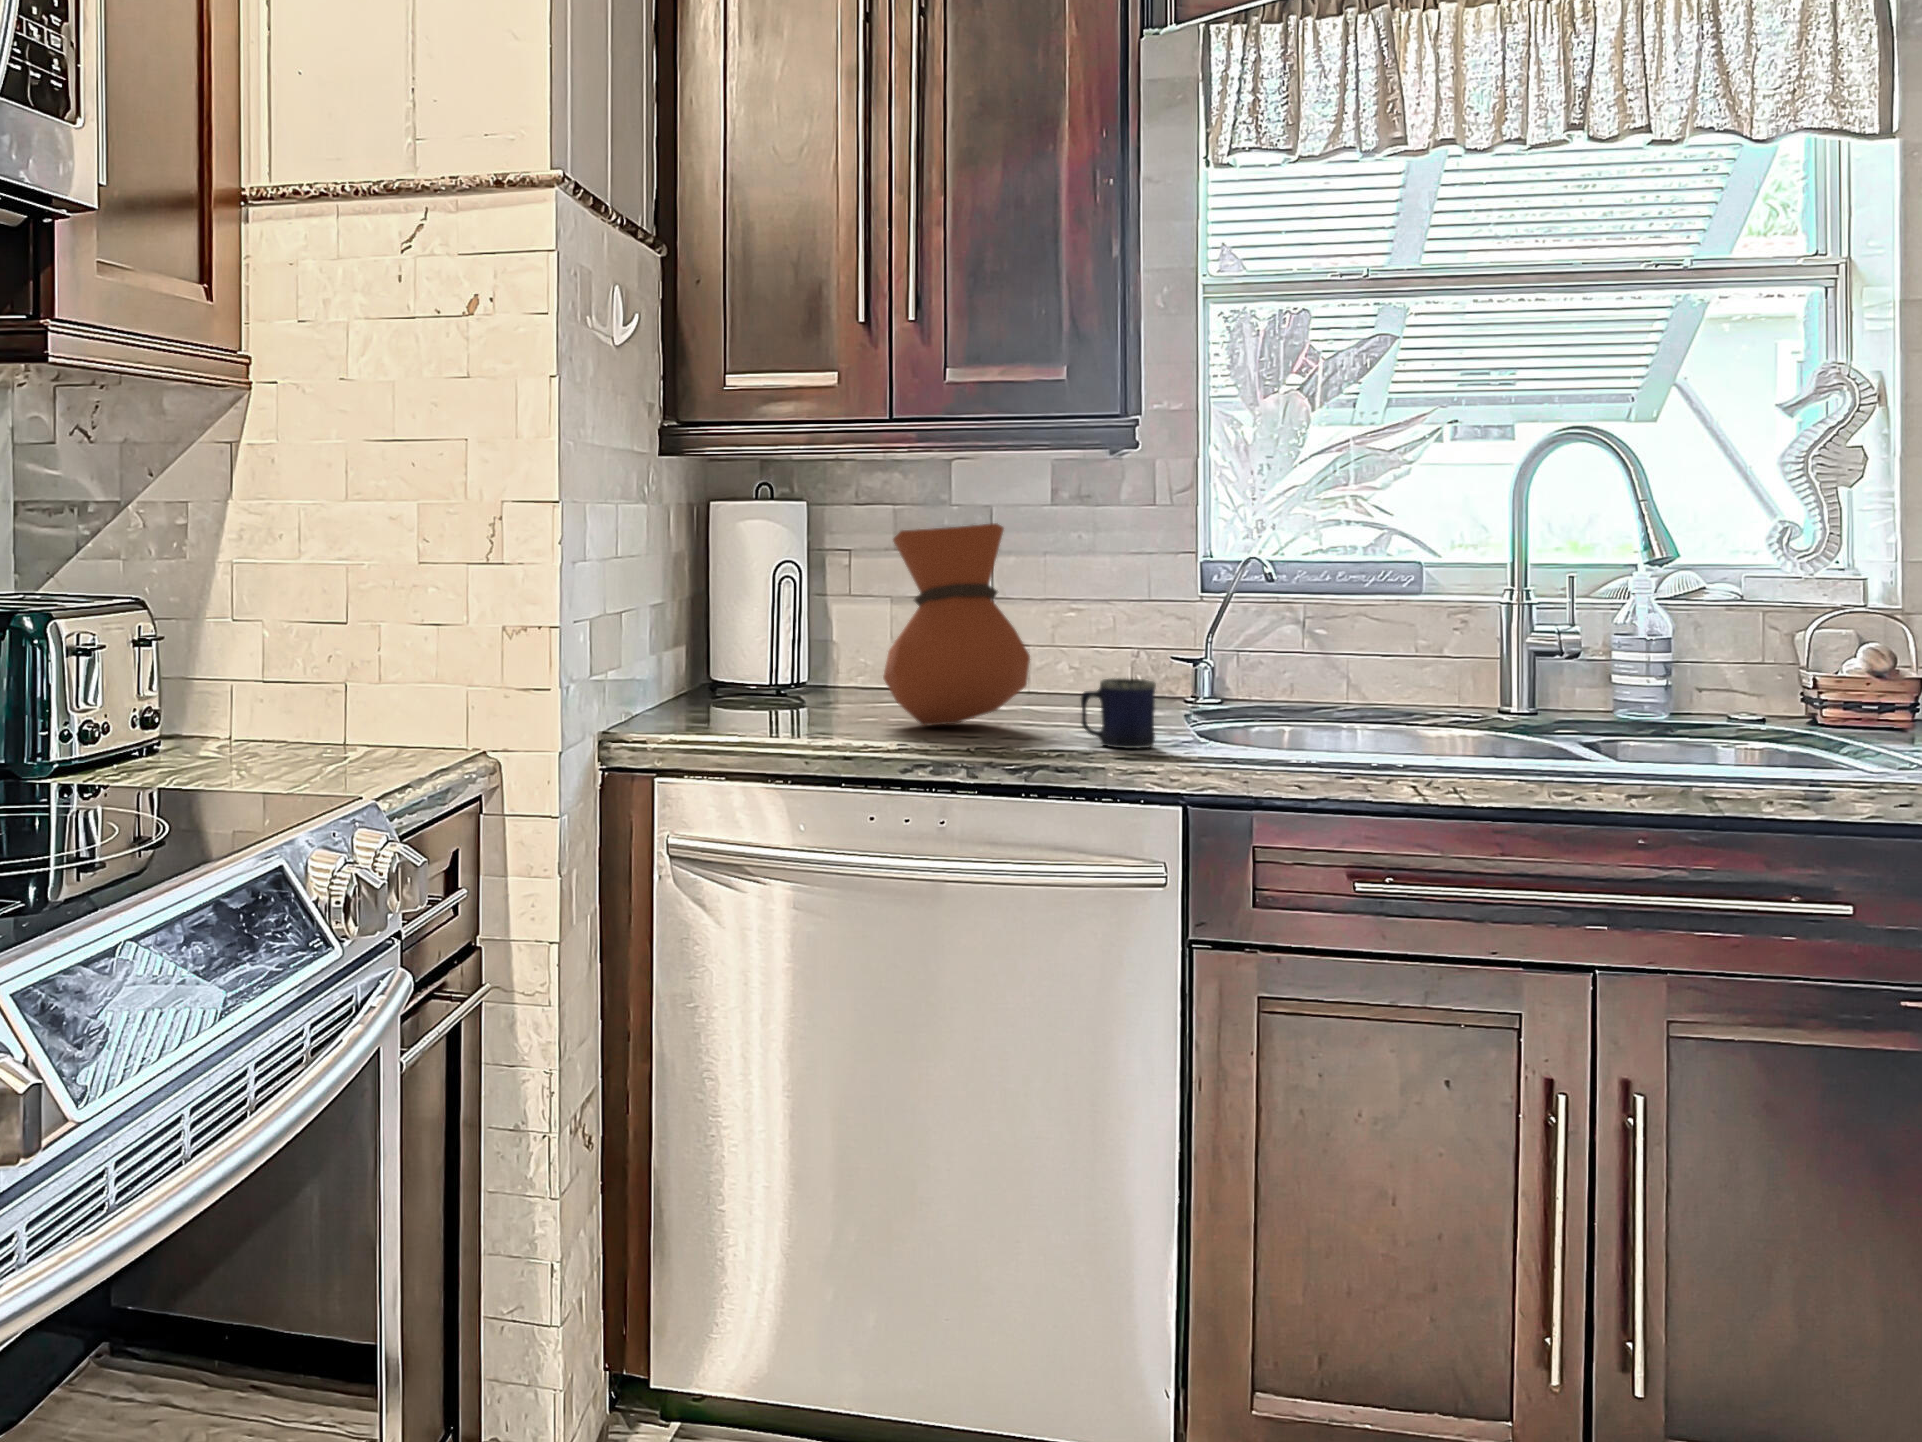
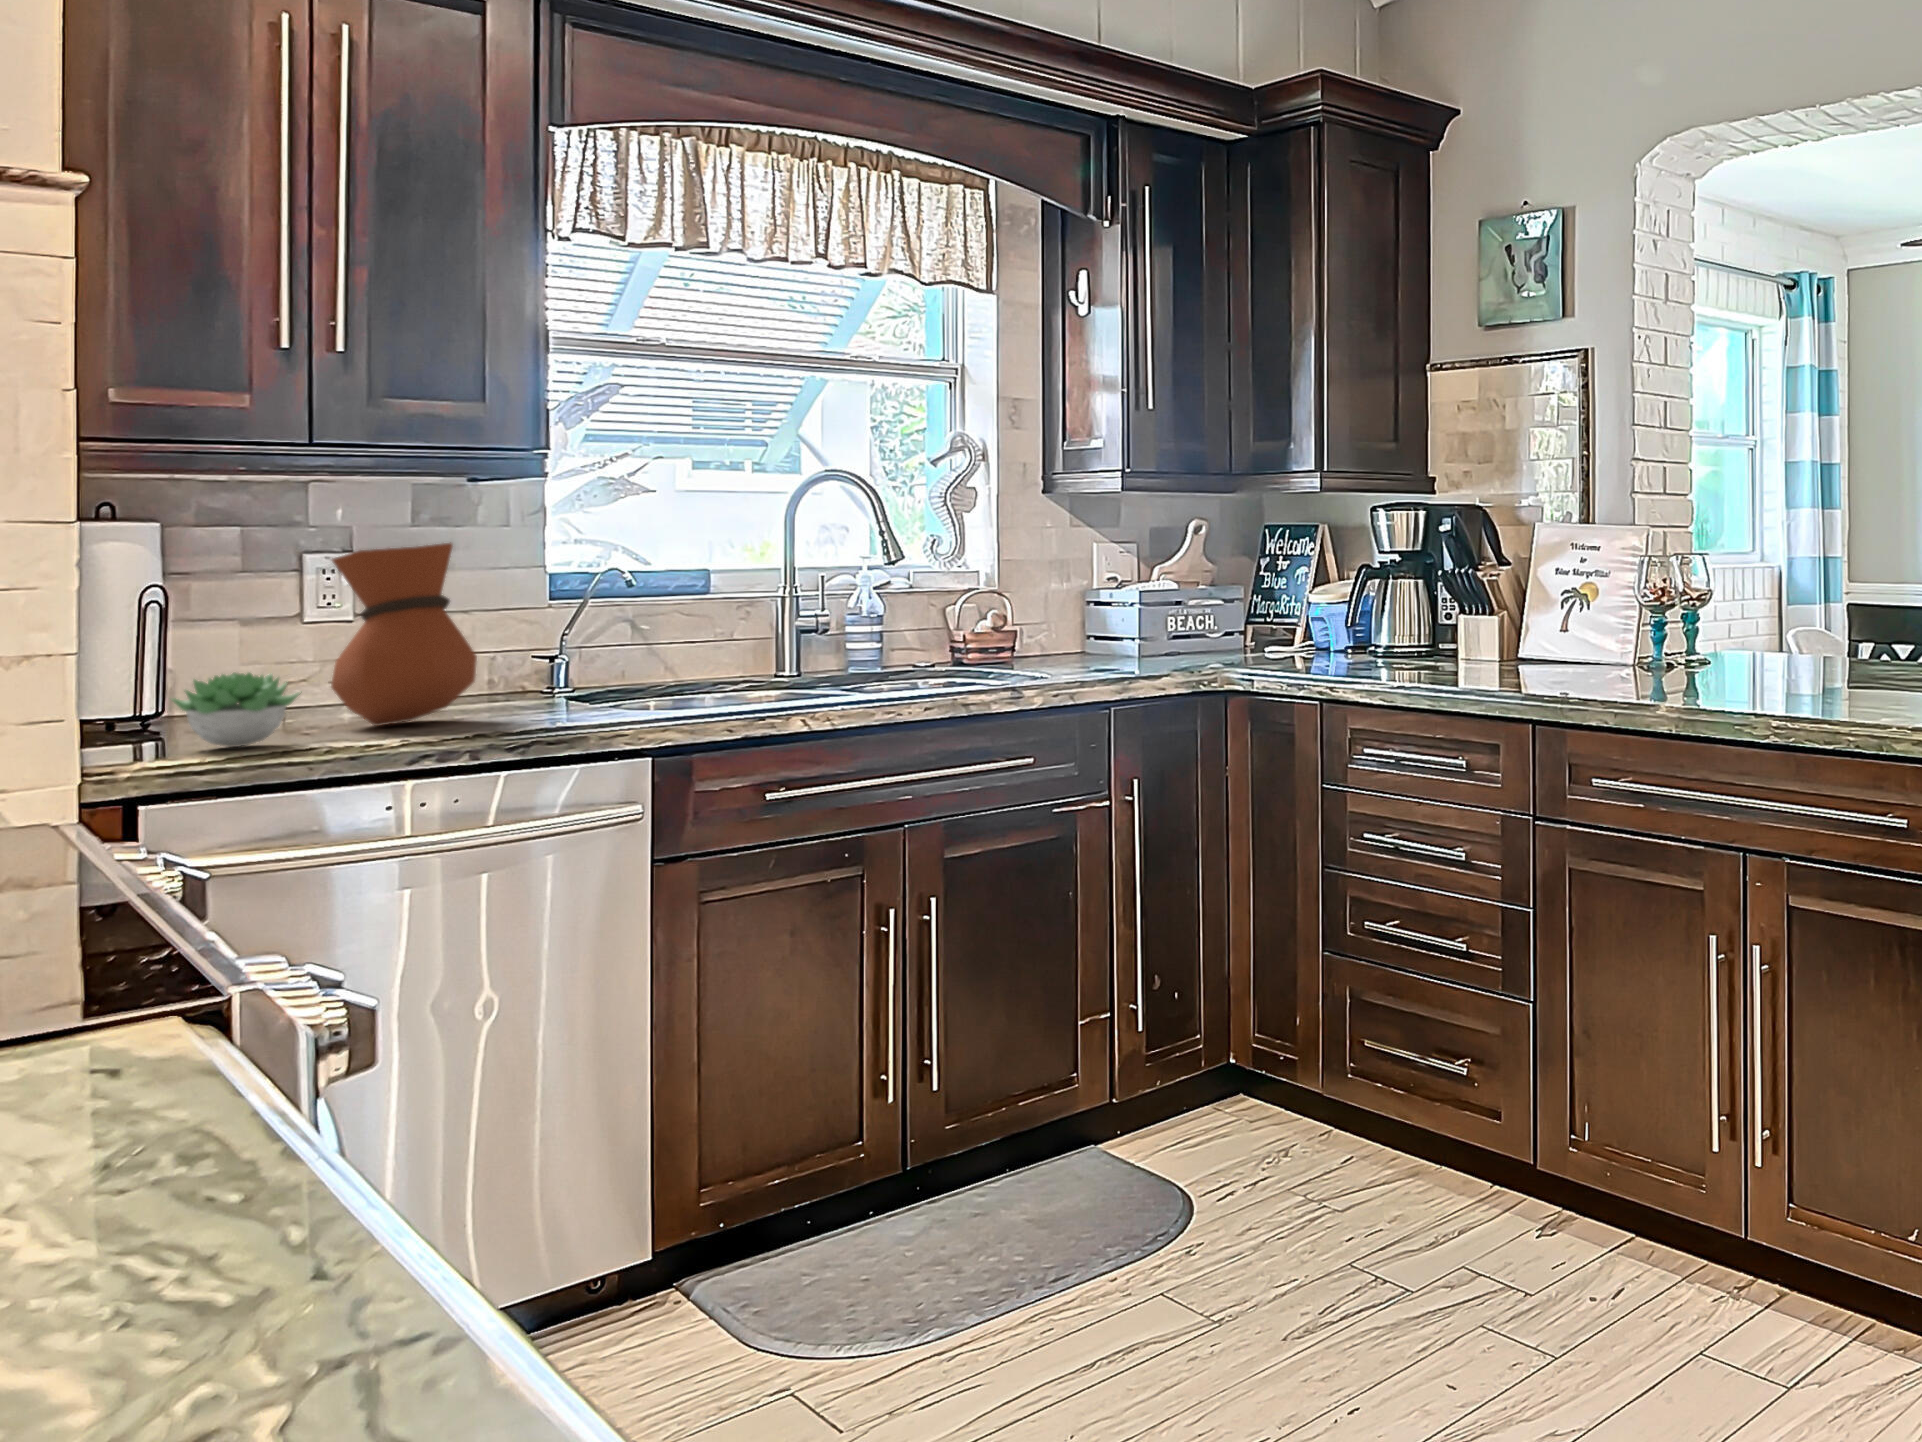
succulent plant: none [711,656,812,733] -> present [172,673,302,747]
mug: present [1081,678,1156,748] -> none [548,665,612,721]

